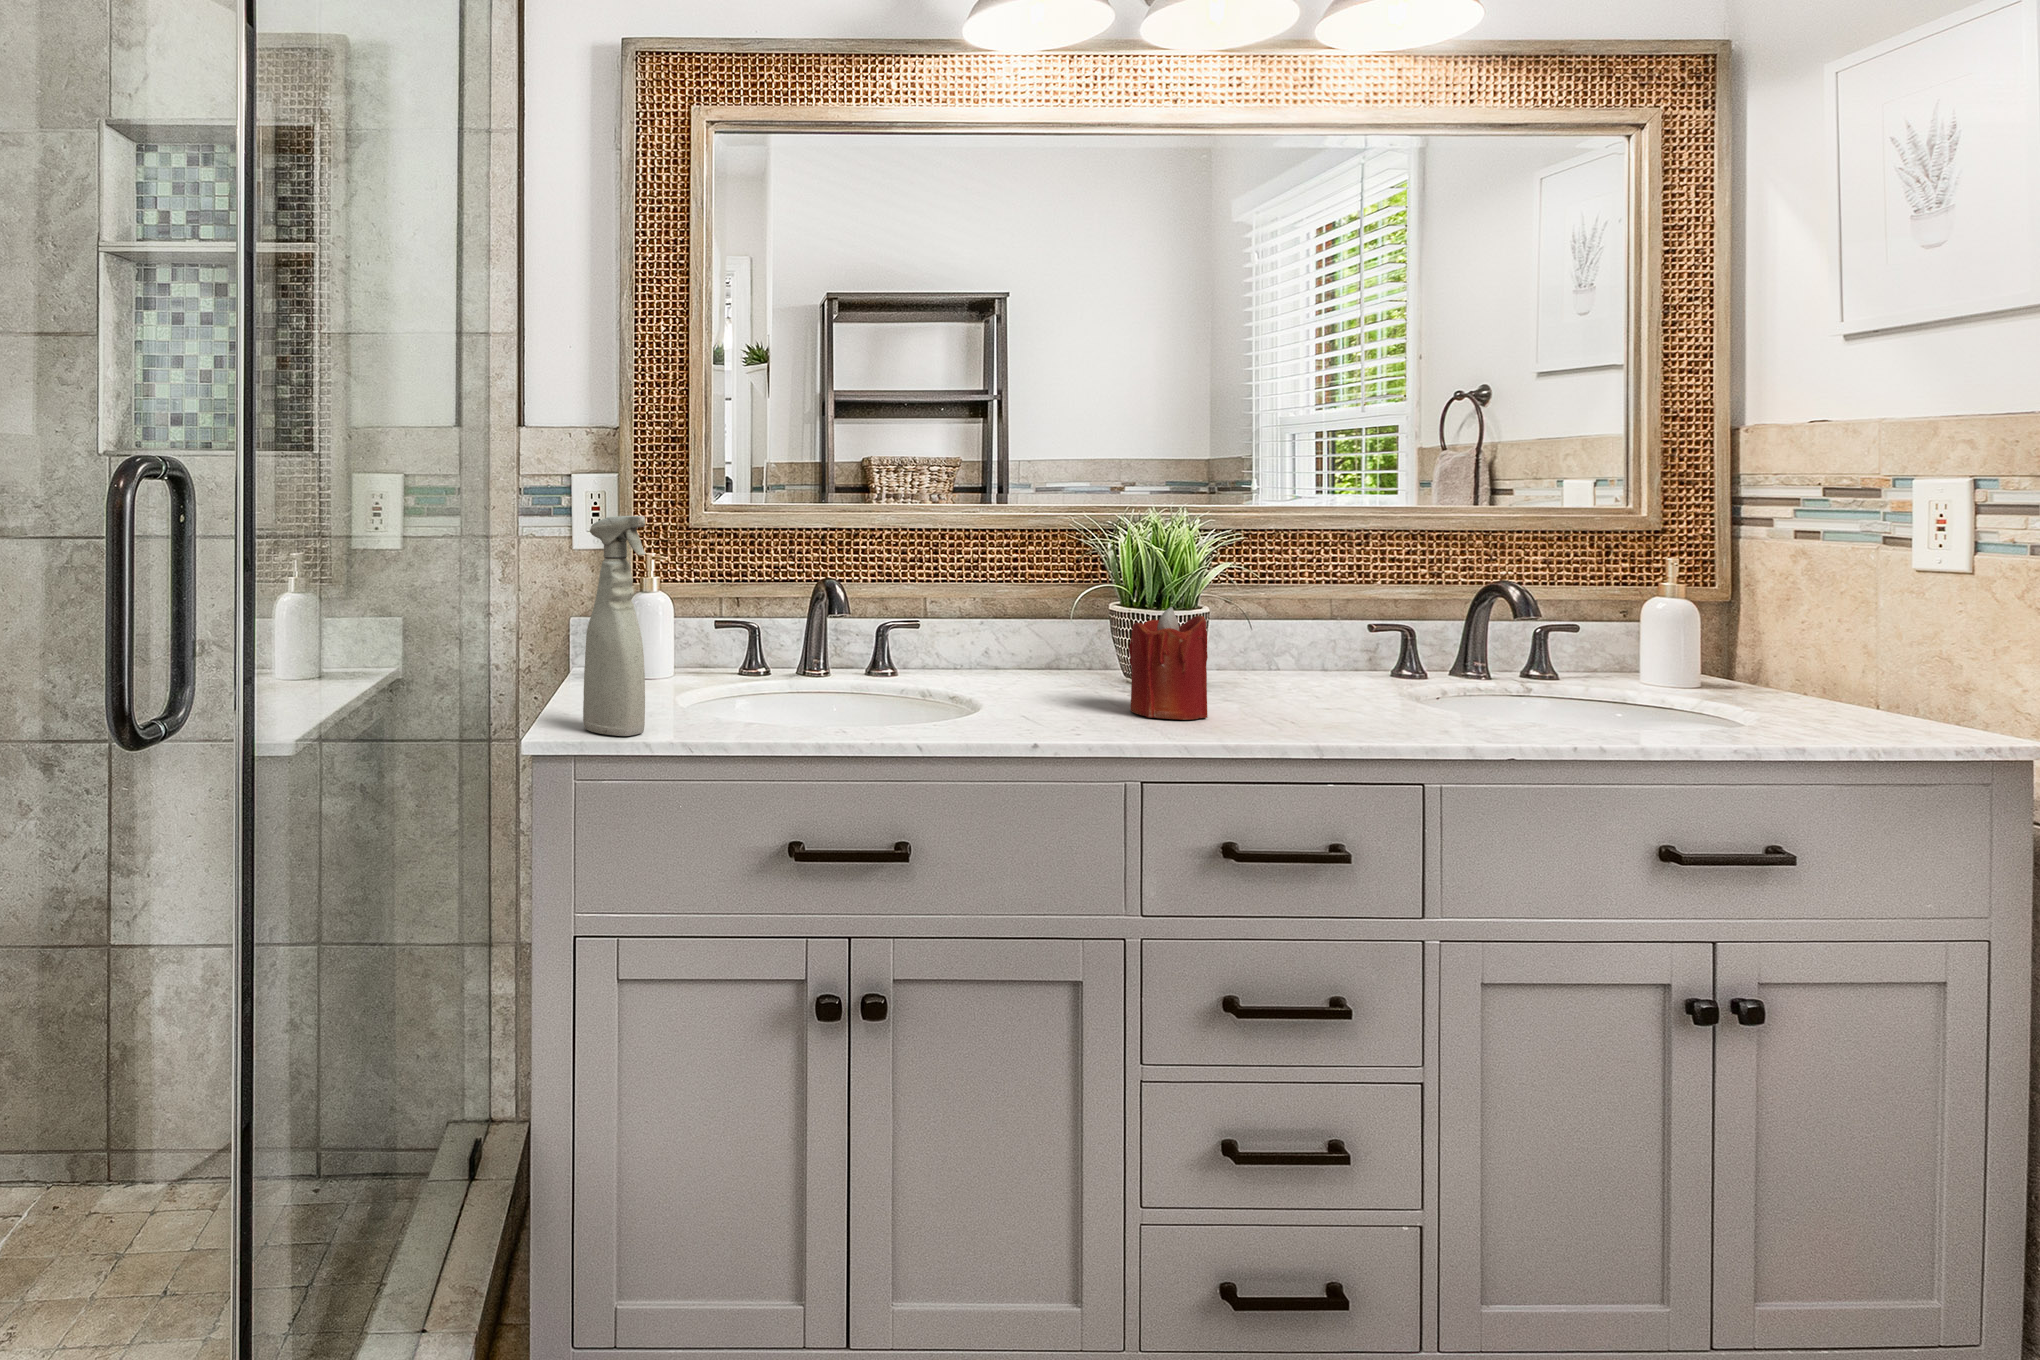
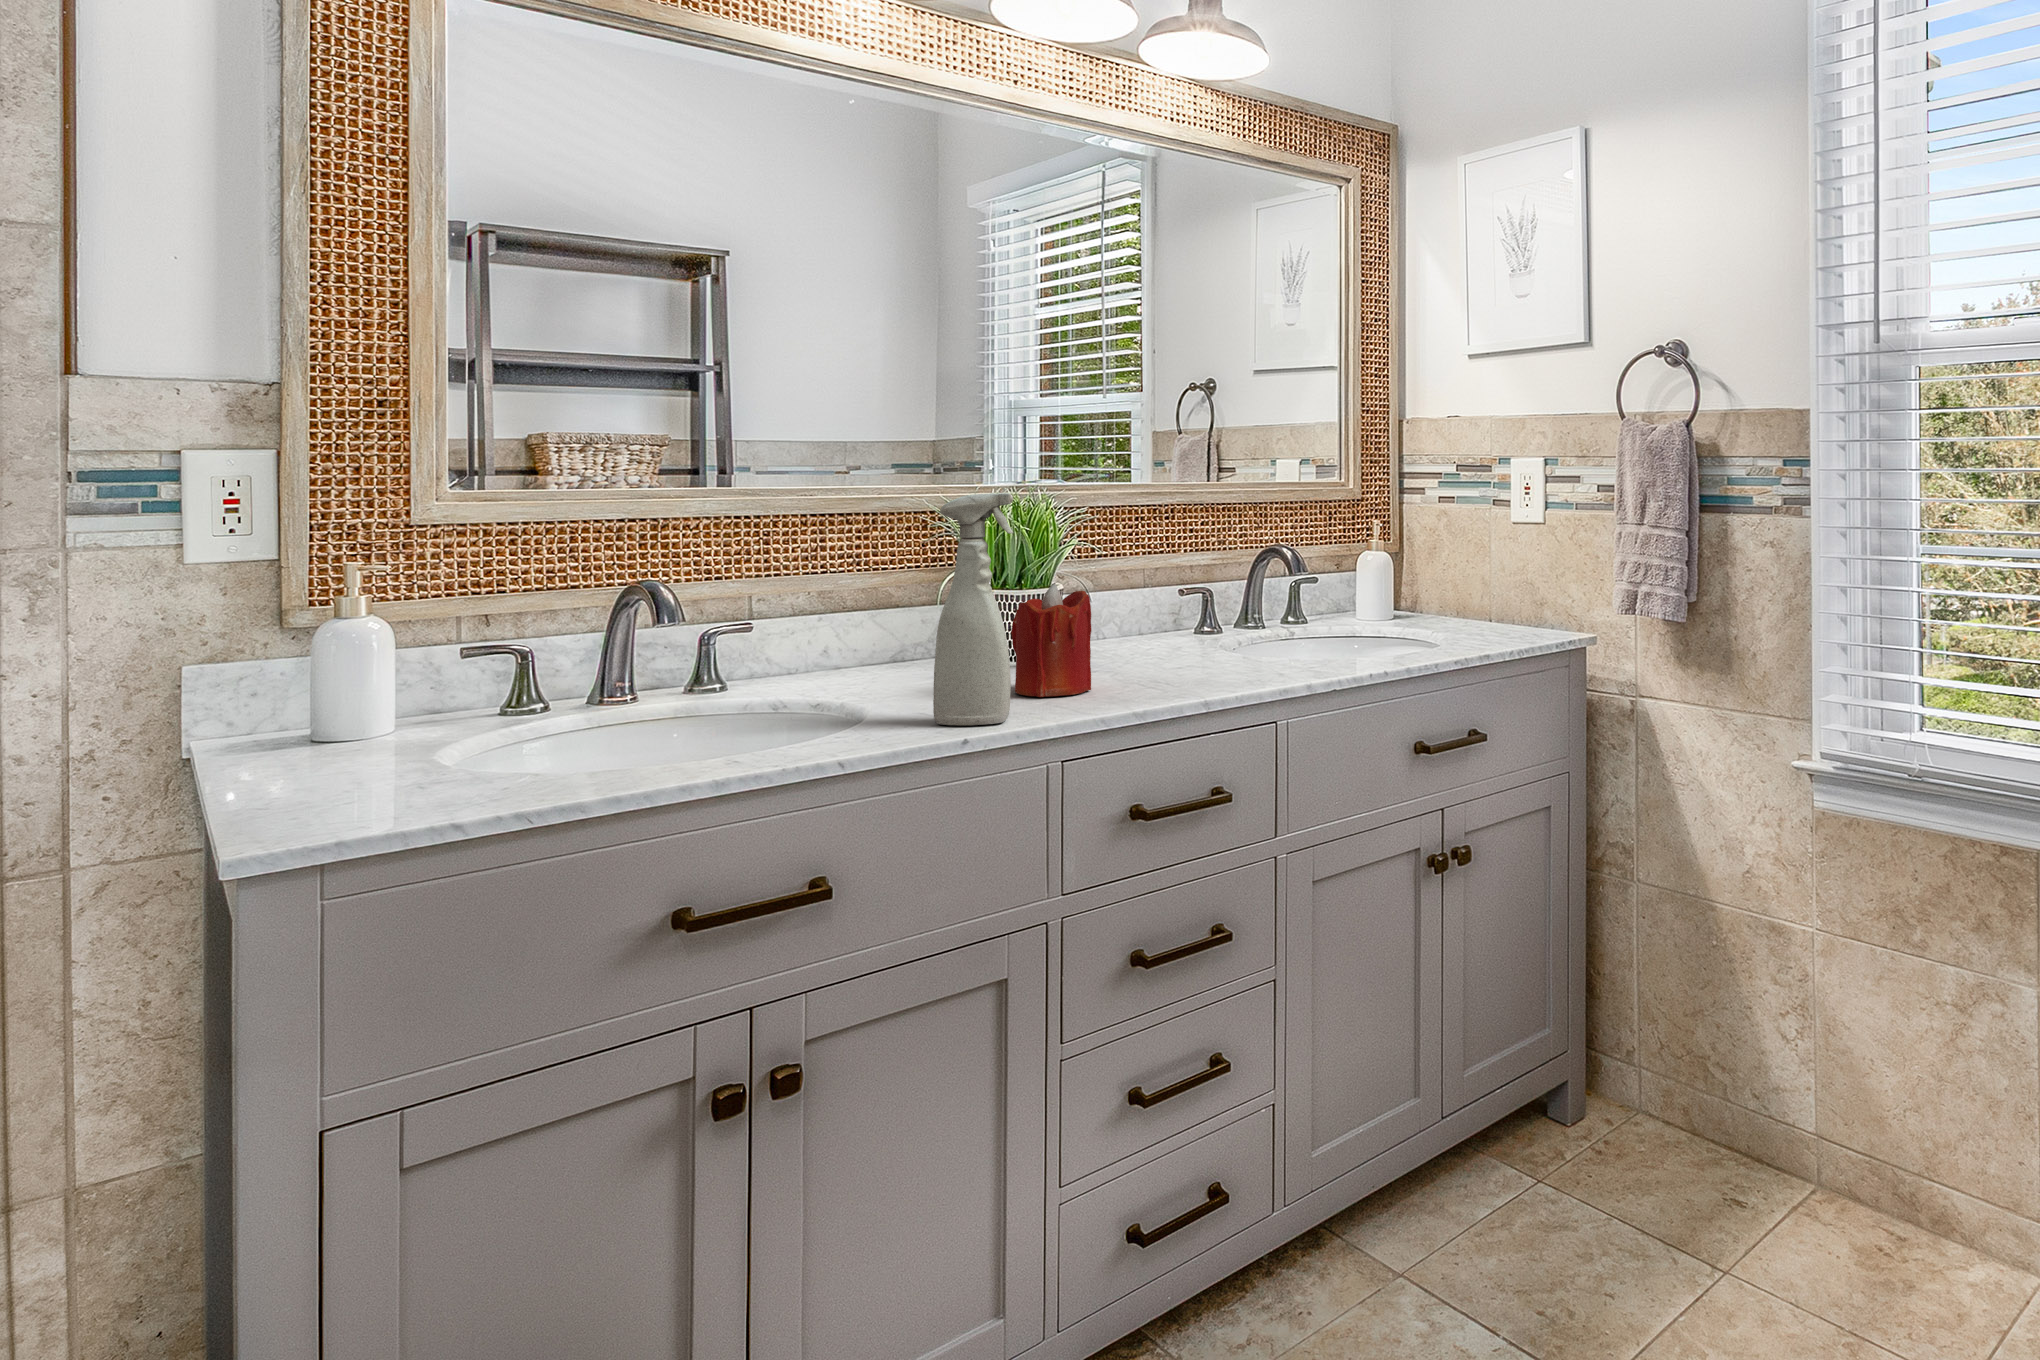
spray bottle: present [583,516,645,736] -> present [933,493,1013,725]

